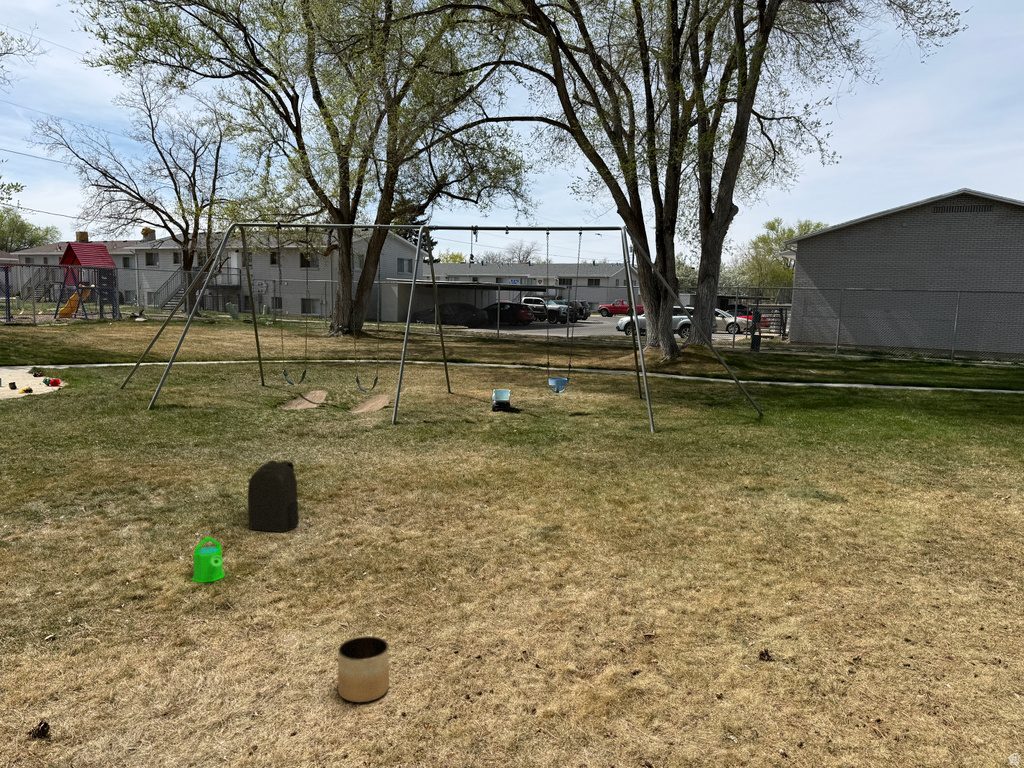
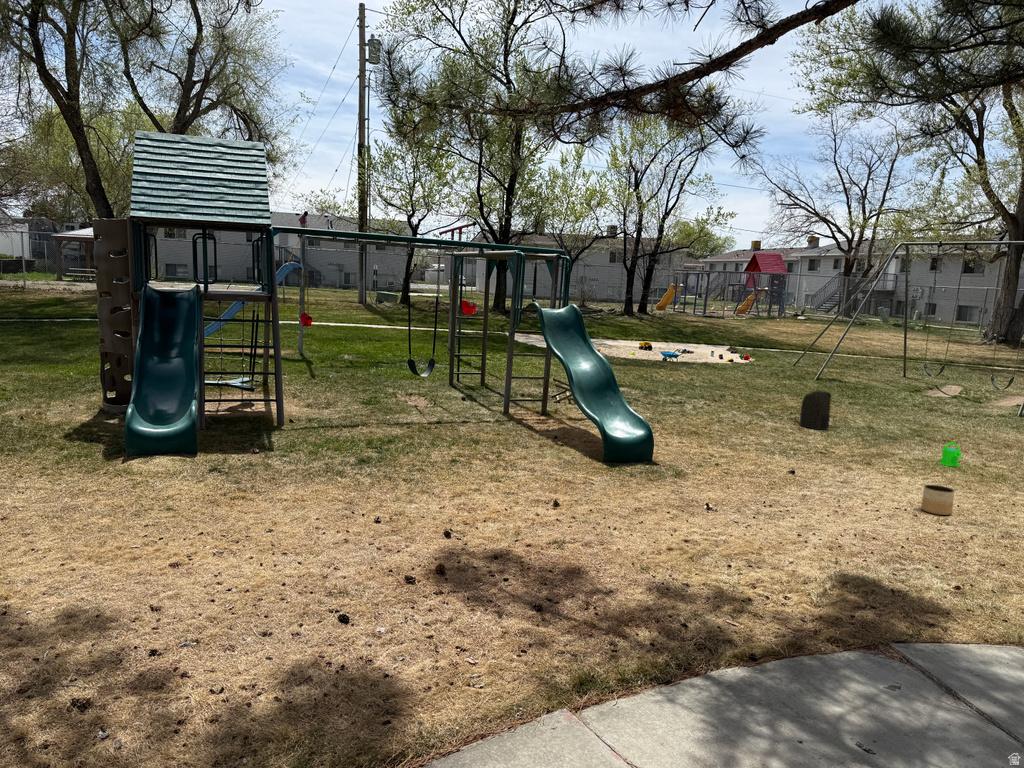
backpack: present [248,460,299,532] -> present [800,391,831,430]
watering can: present [192,537,225,582] -> present [940,442,962,467]

